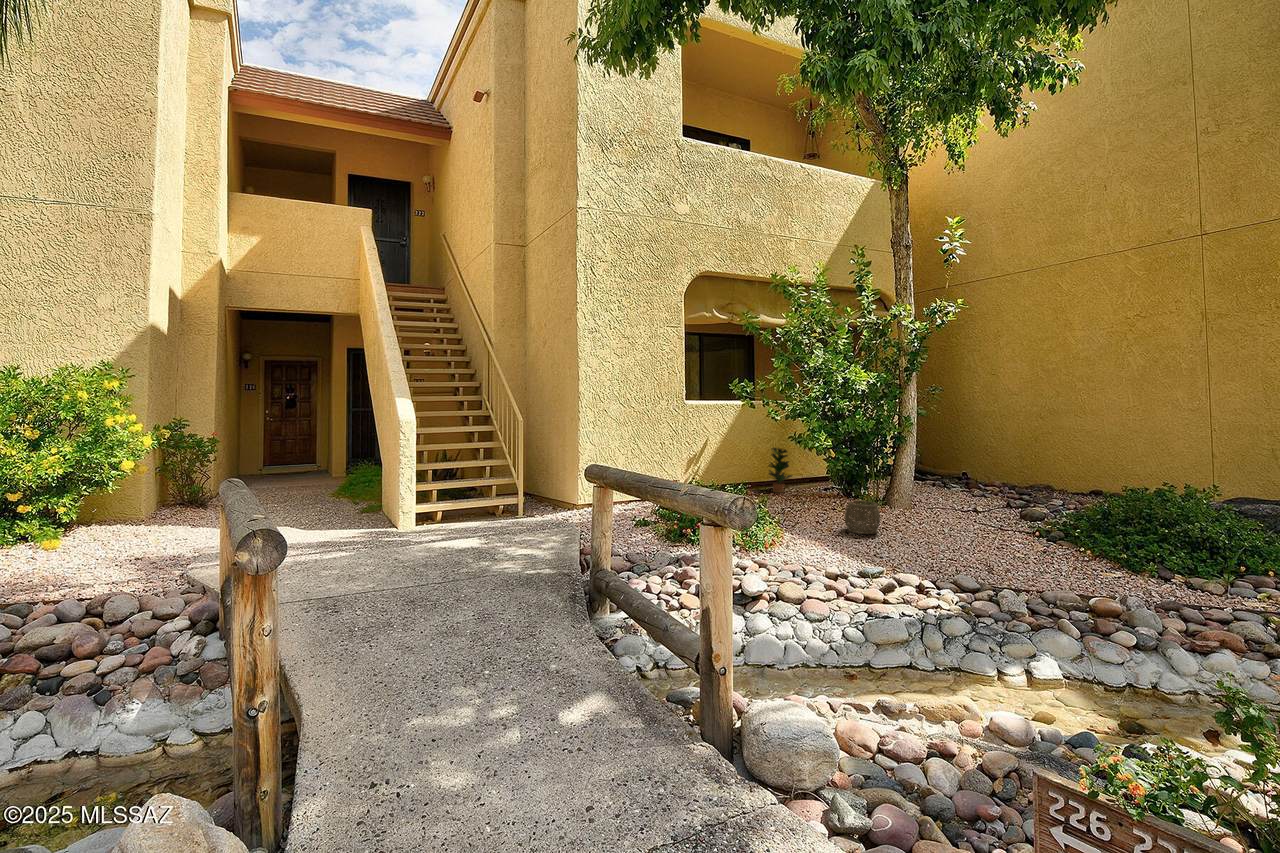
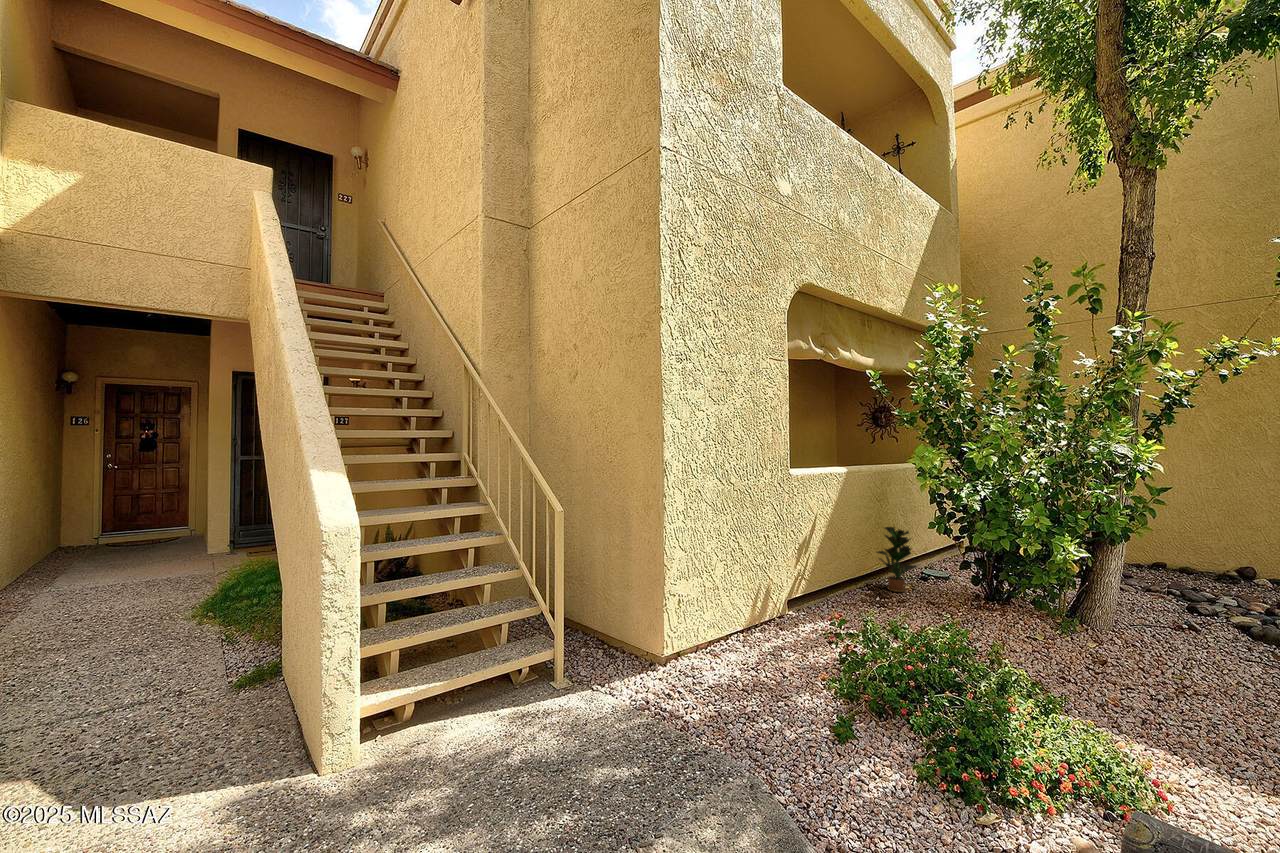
woven basket: present [845,500,880,534] -> none [1125,643,1204,711]

